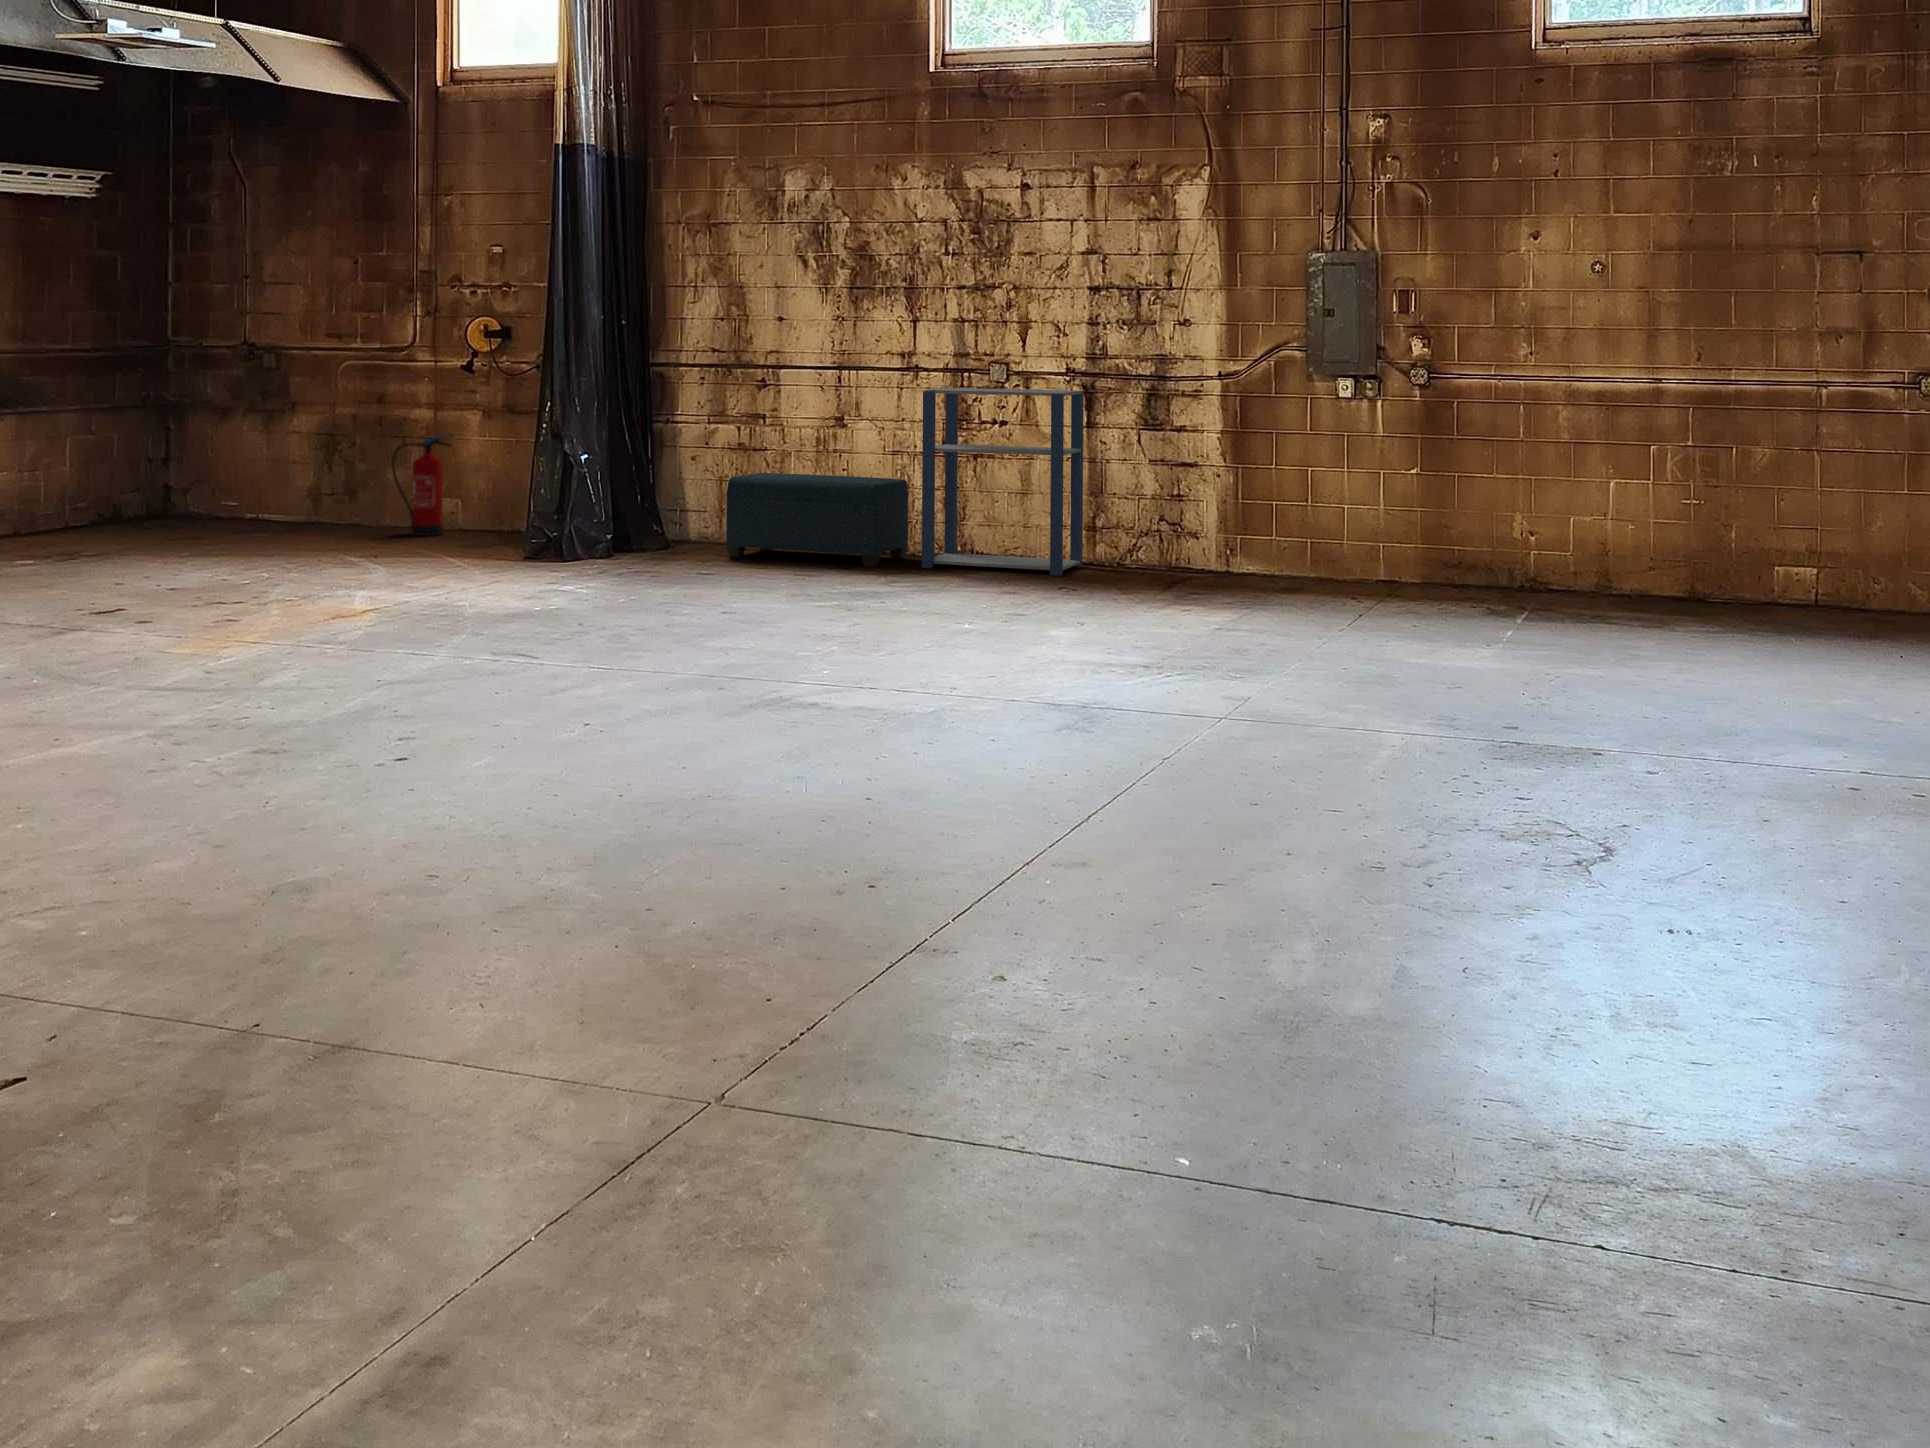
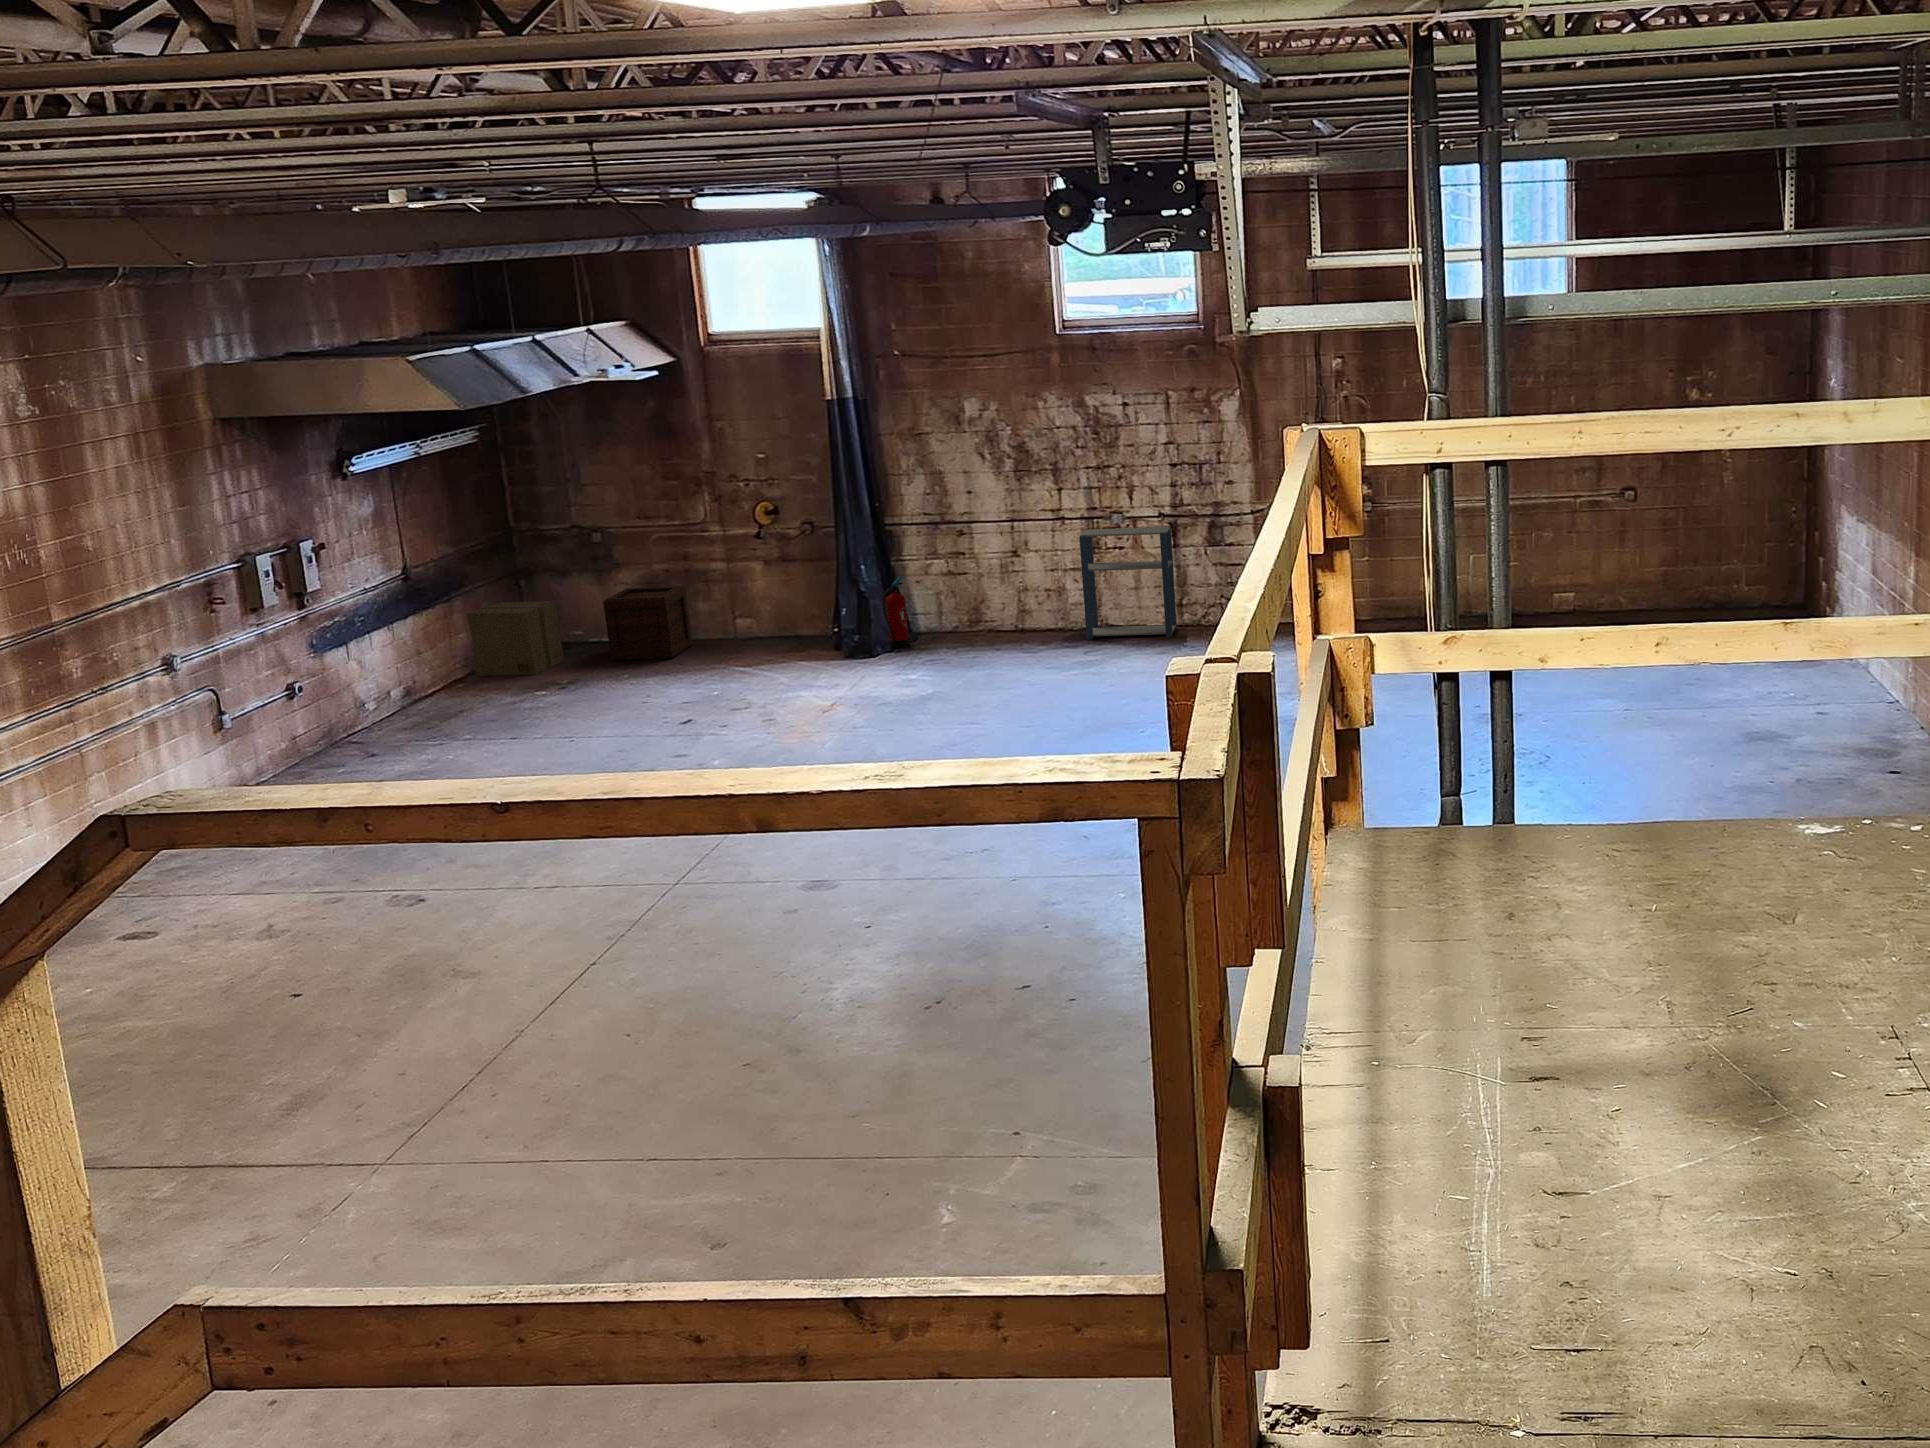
fire extinguisher: present [392,434,451,536] -> present [883,576,910,647]
wooden crate: none [232,435,374,540] -> present [603,586,692,661]
cardboard box: none [35,436,181,540] -> present [466,601,564,676]
bench: present [726,473,908,567] -> none [957,587,1068,644]

